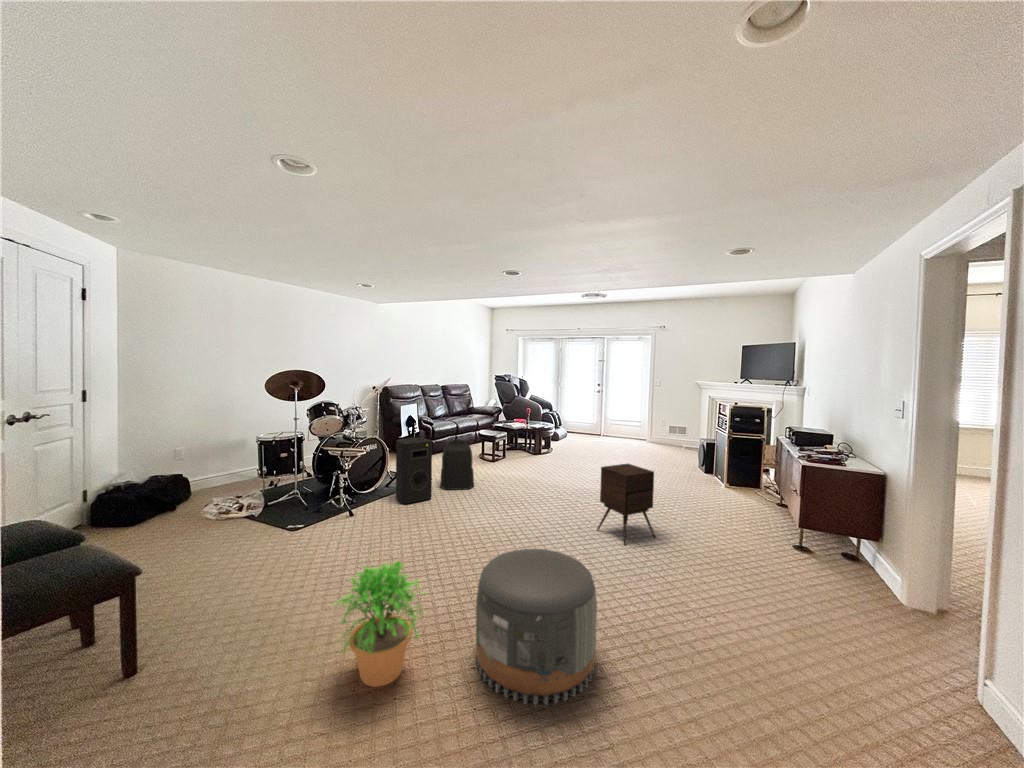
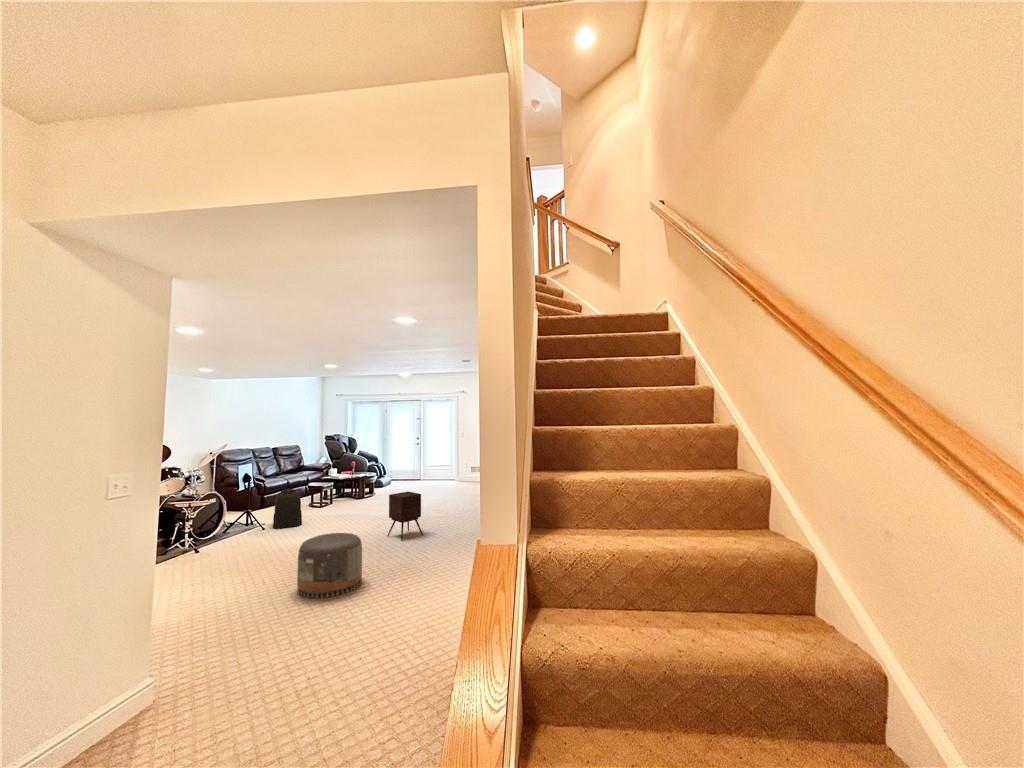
speaker: present [396,438,432,504] -> none [235,489,267,540]
potted plant: present [337,561,427,687] -> none [215,542,272,607]

